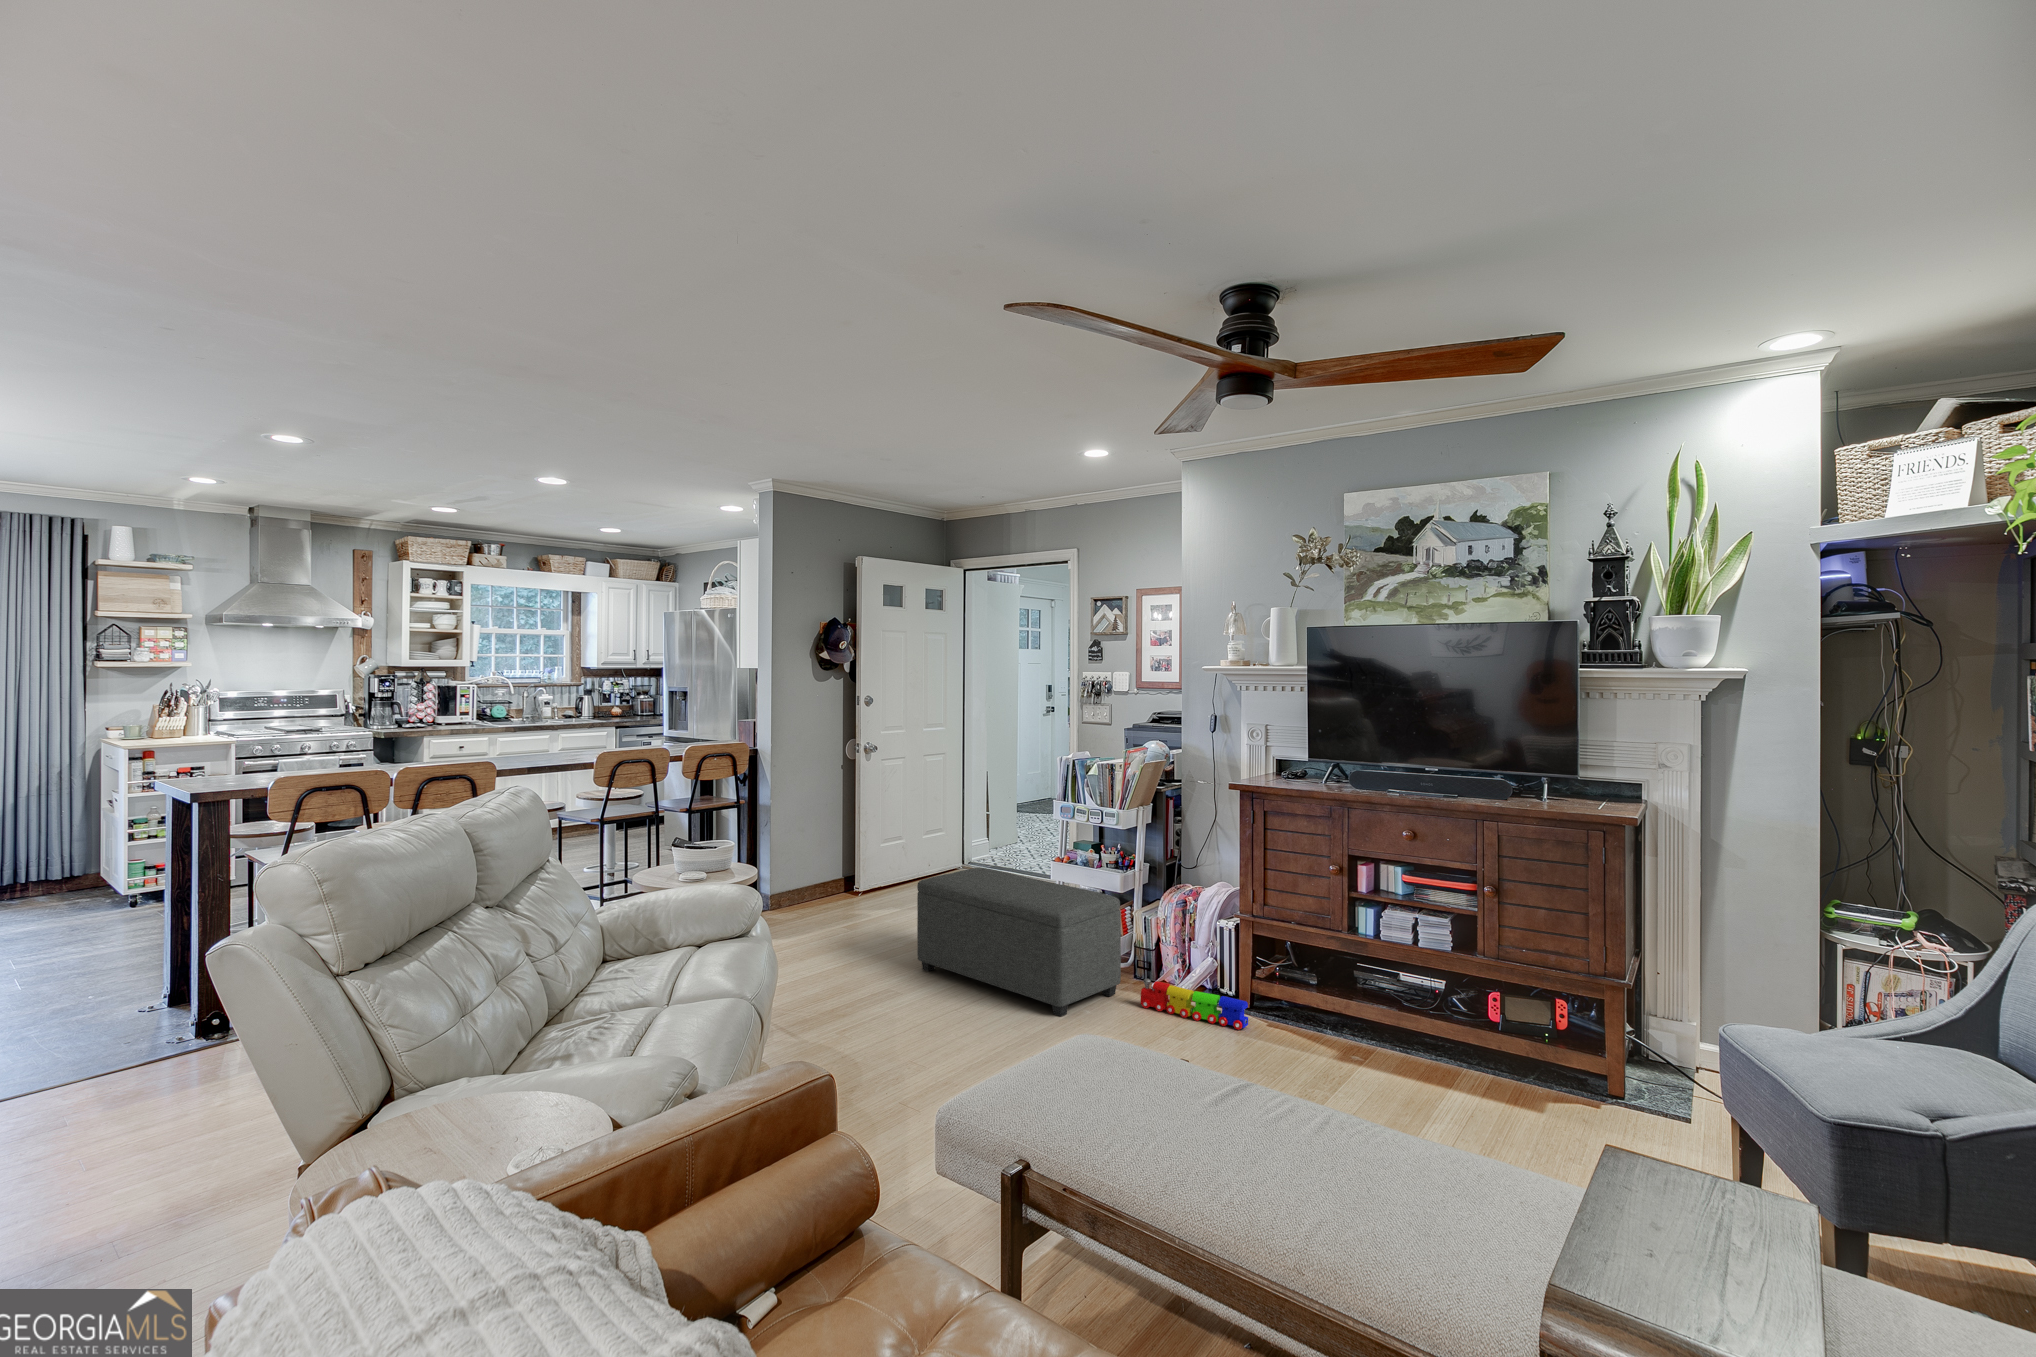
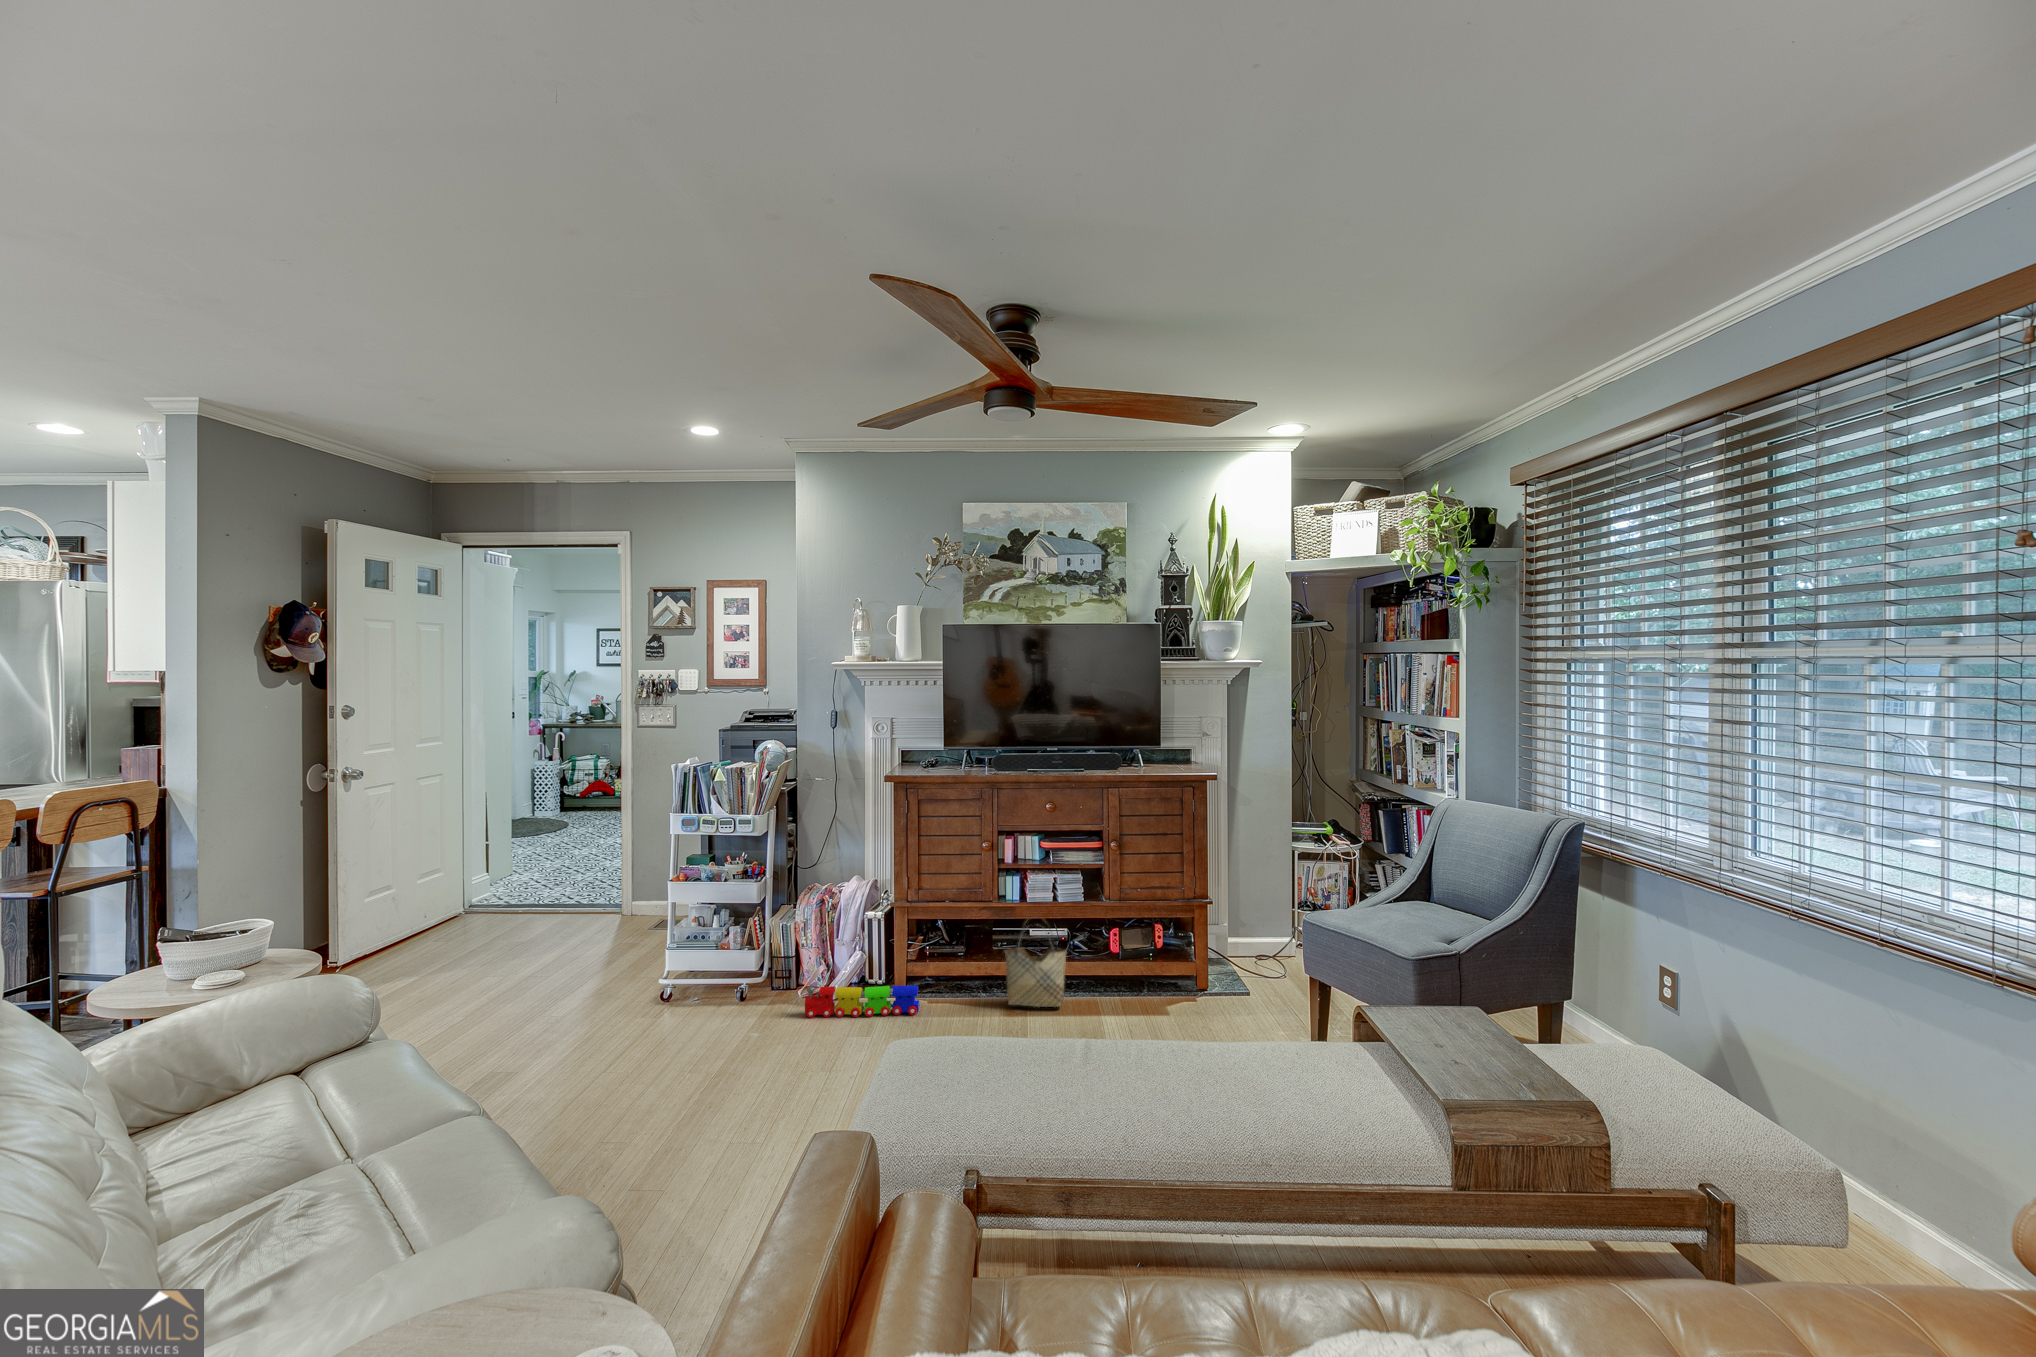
ottoman: present [917,868,1121,1017] -> none [502,902,775,1052]
woven basket: none [1340,955,1414,1062] -> present [1005,917,1067,1007]

